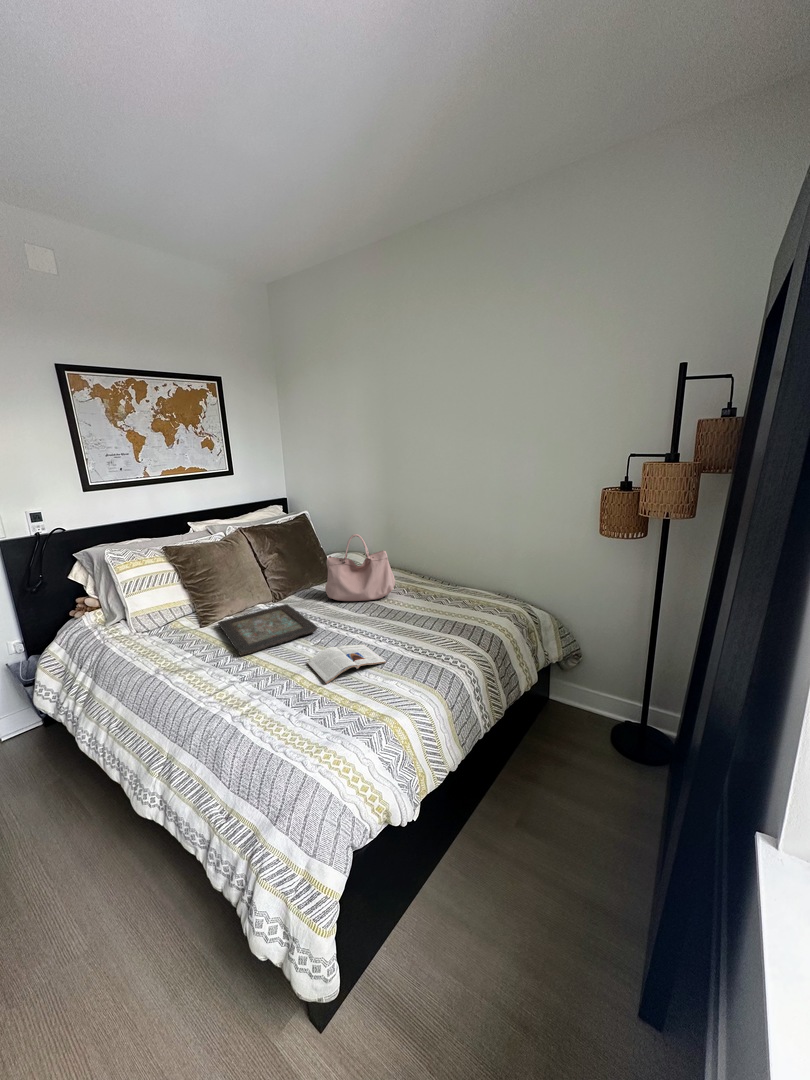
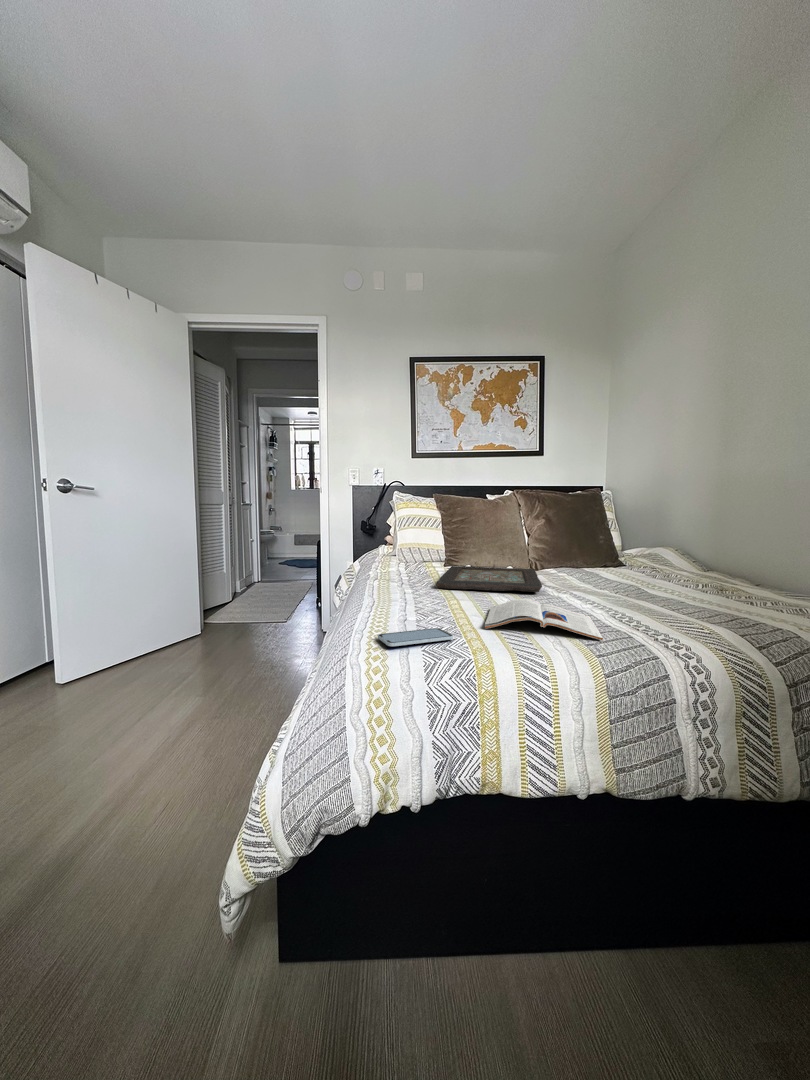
handbag: present [325,534,395,601] -> none [593,490,714,591]
smartphone: none [280,699,322,731] -> present [378,628,453,646]

